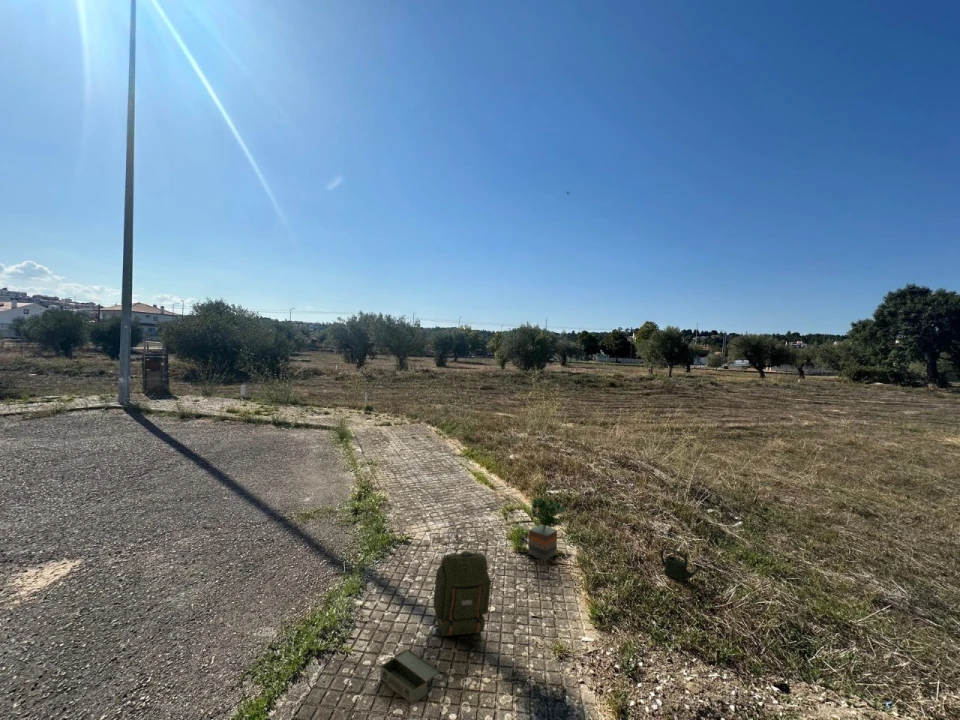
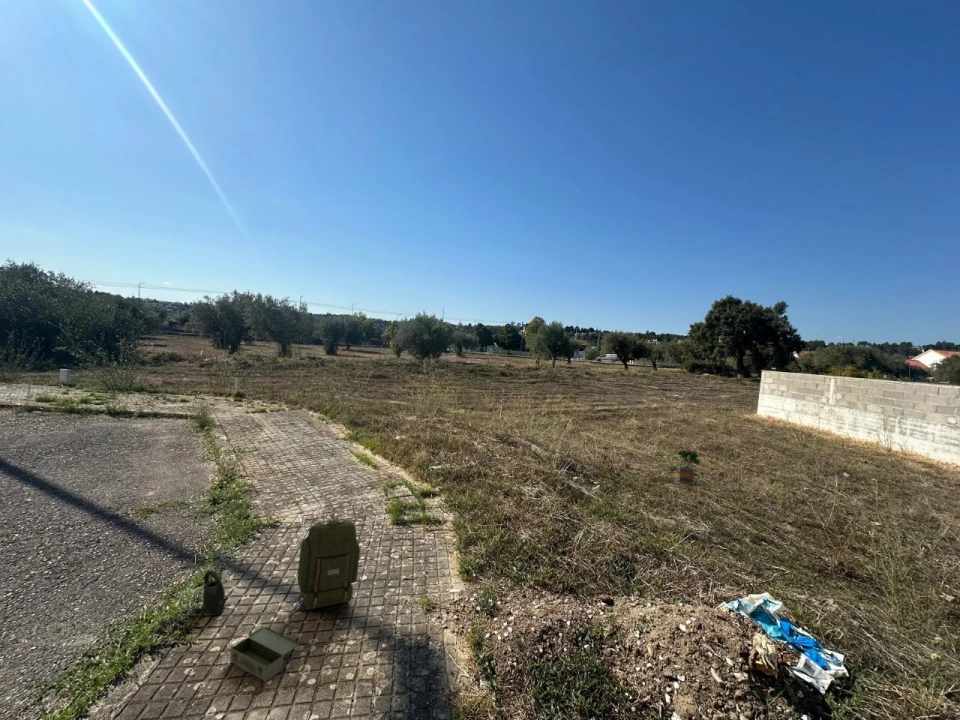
potted tree: present [528,498,565,561] -> present [678,450,700,485]
watering can: present [660,548,702,581] -> present [203,571,228,616]

